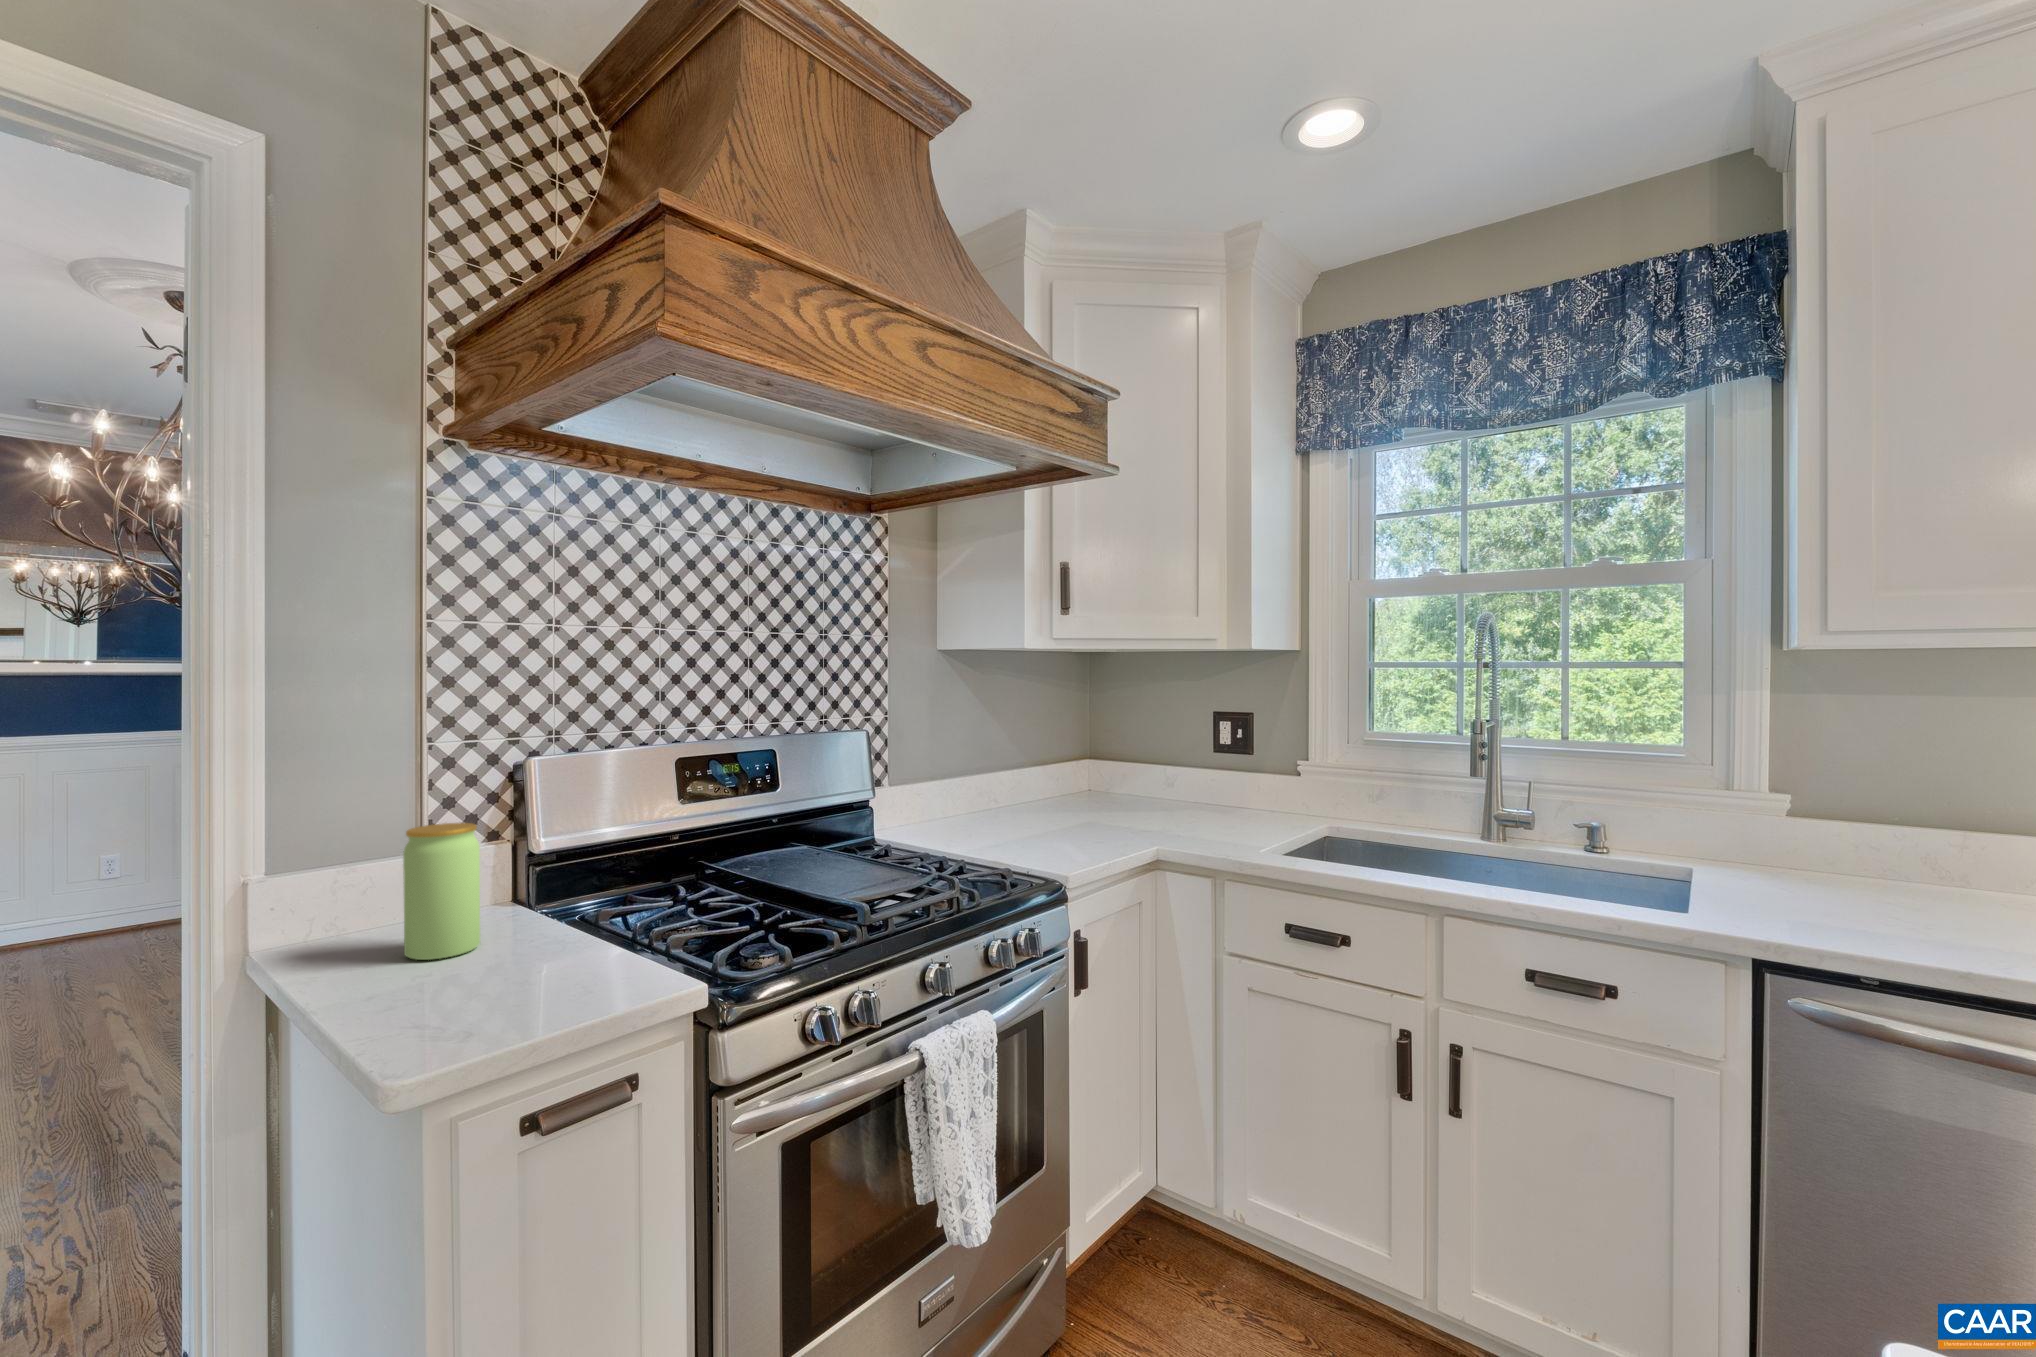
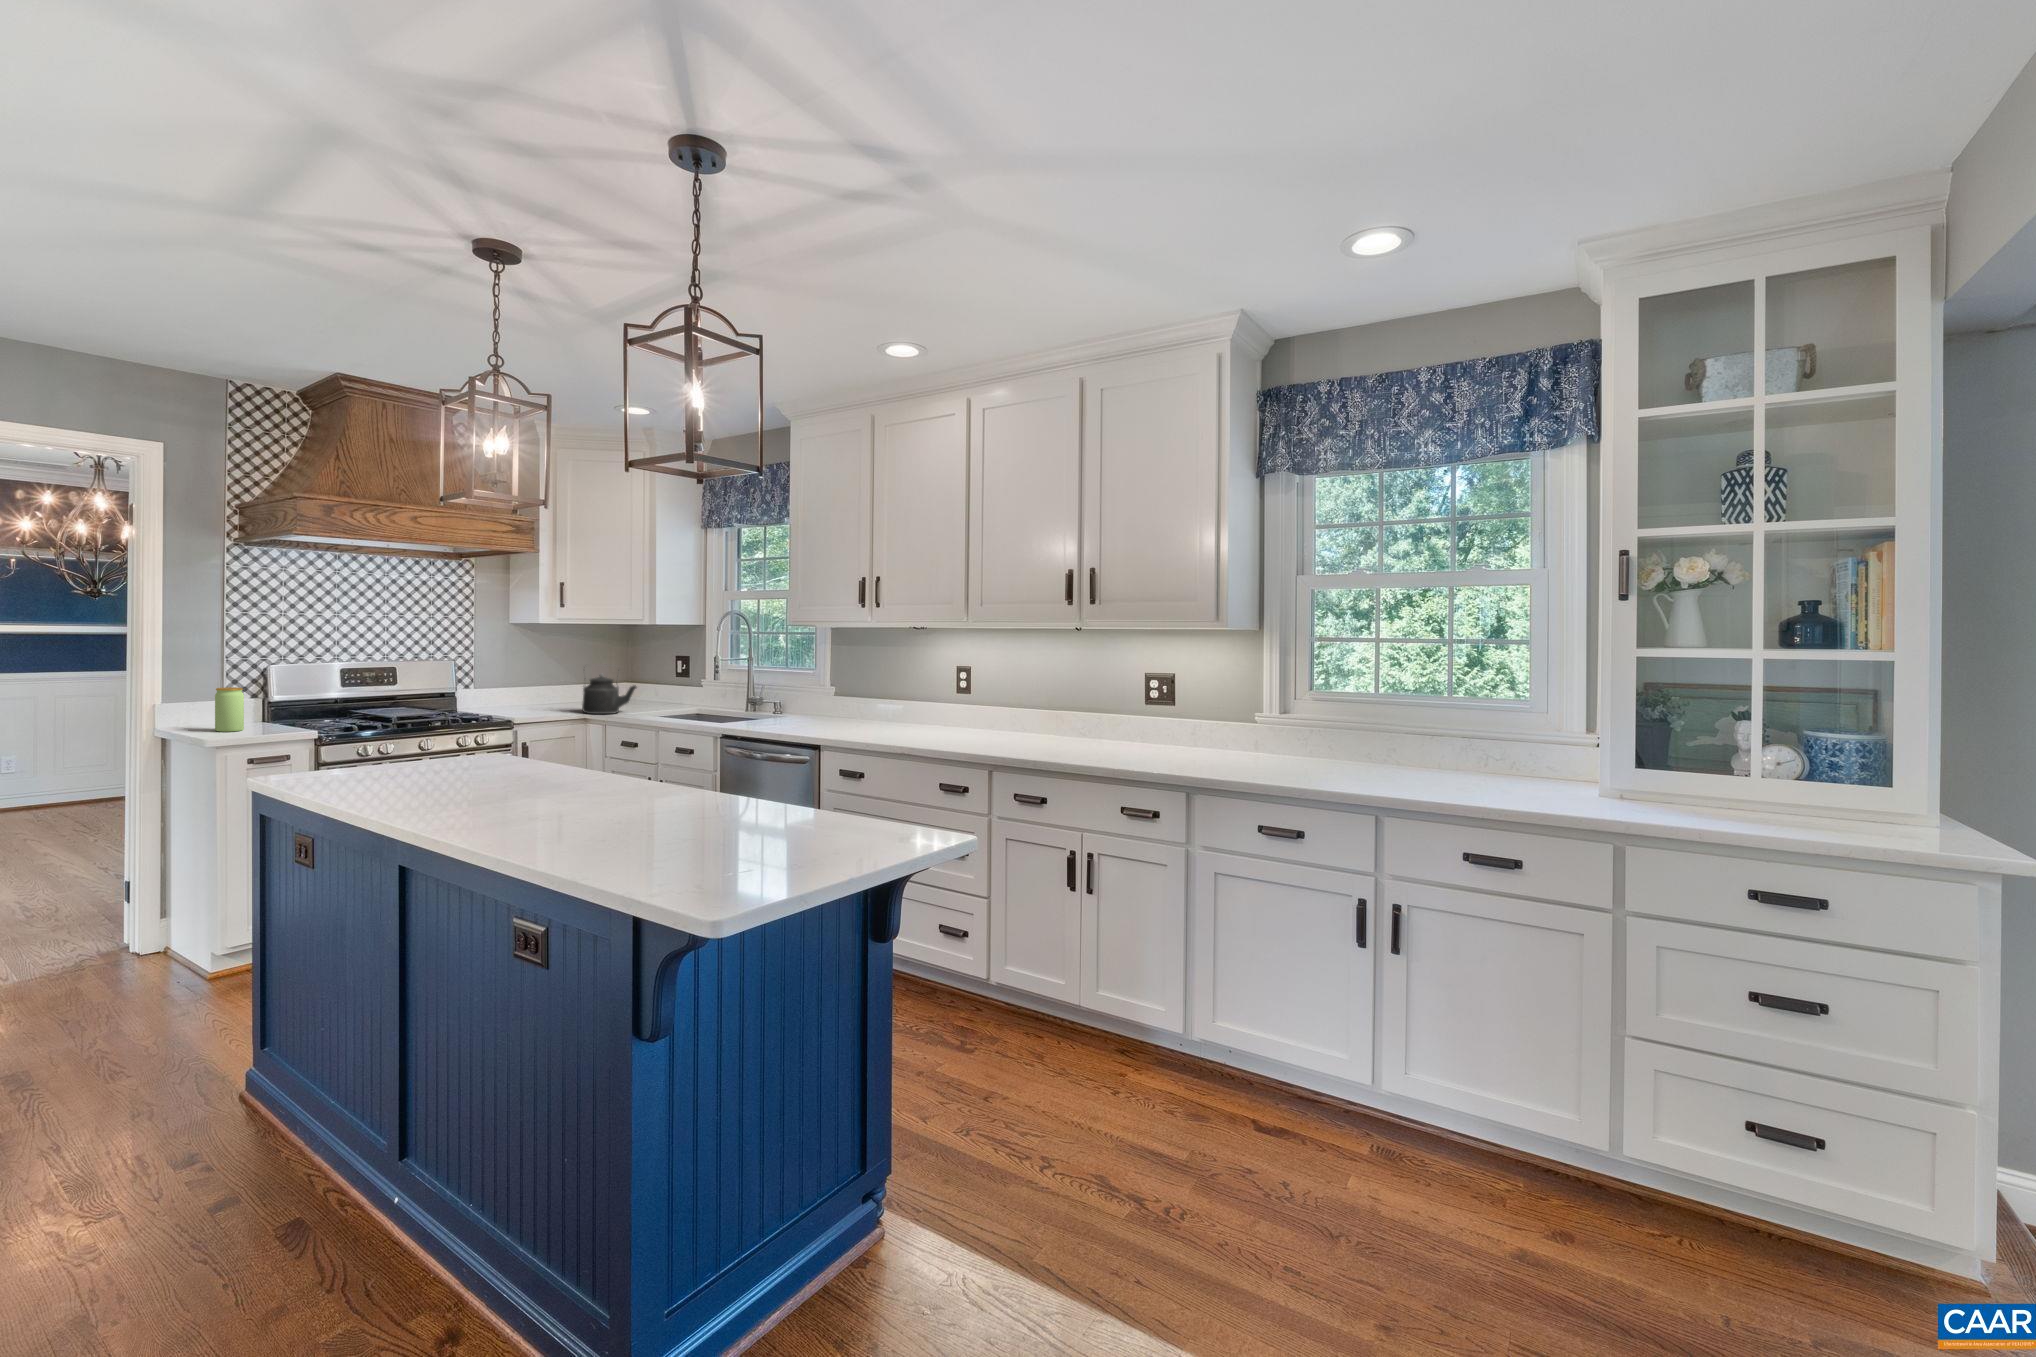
kettle: none [1096,720,1188,823] -> present [582,667,636,714]

